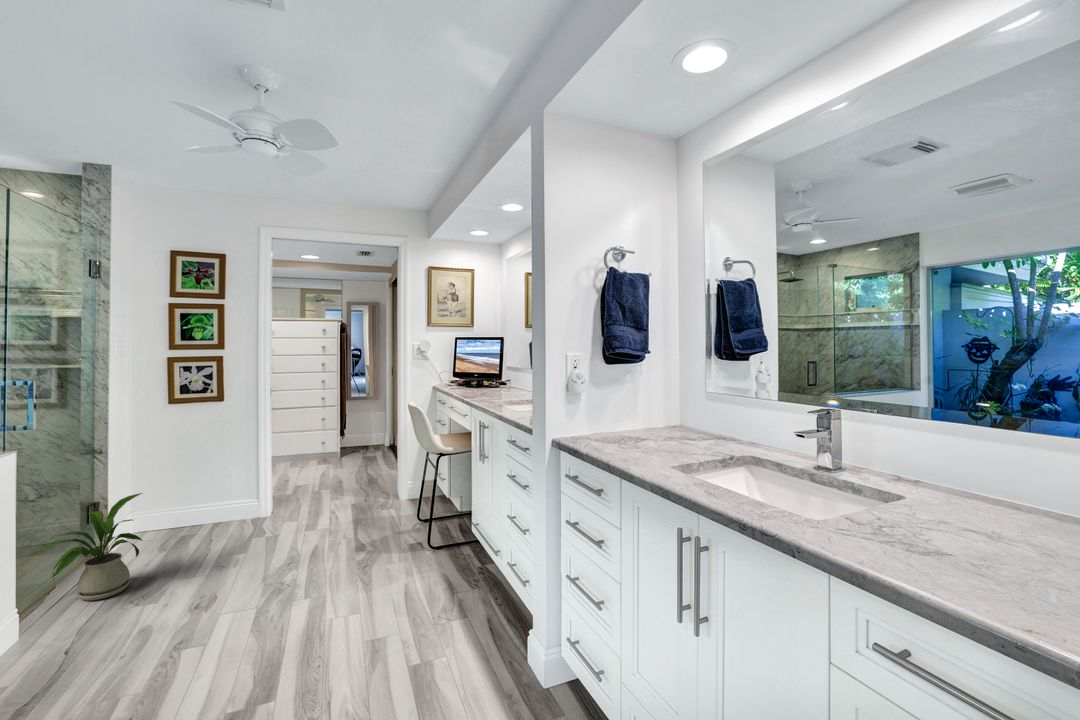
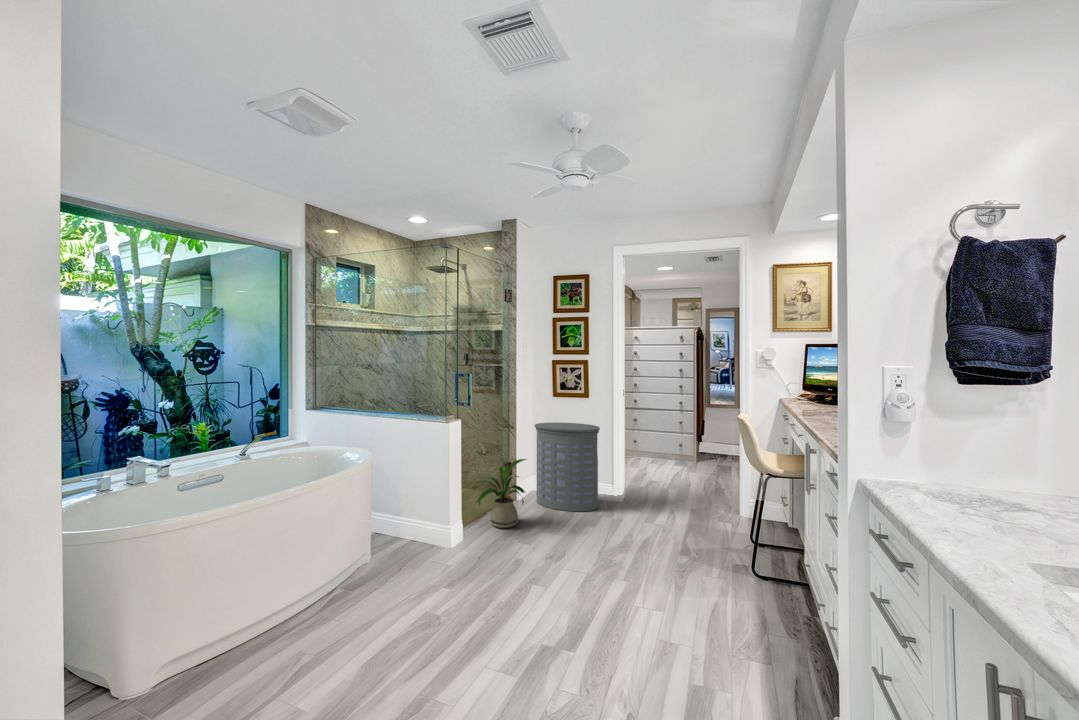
laundry hamper: none [142,434,248,550] -> present [535,422,600,511]

